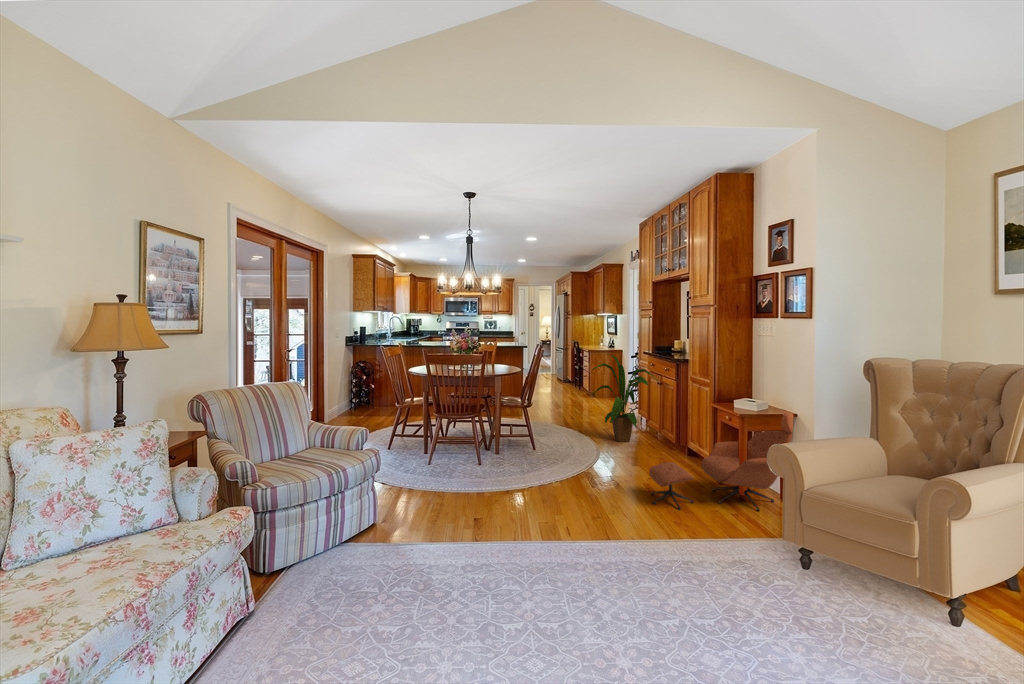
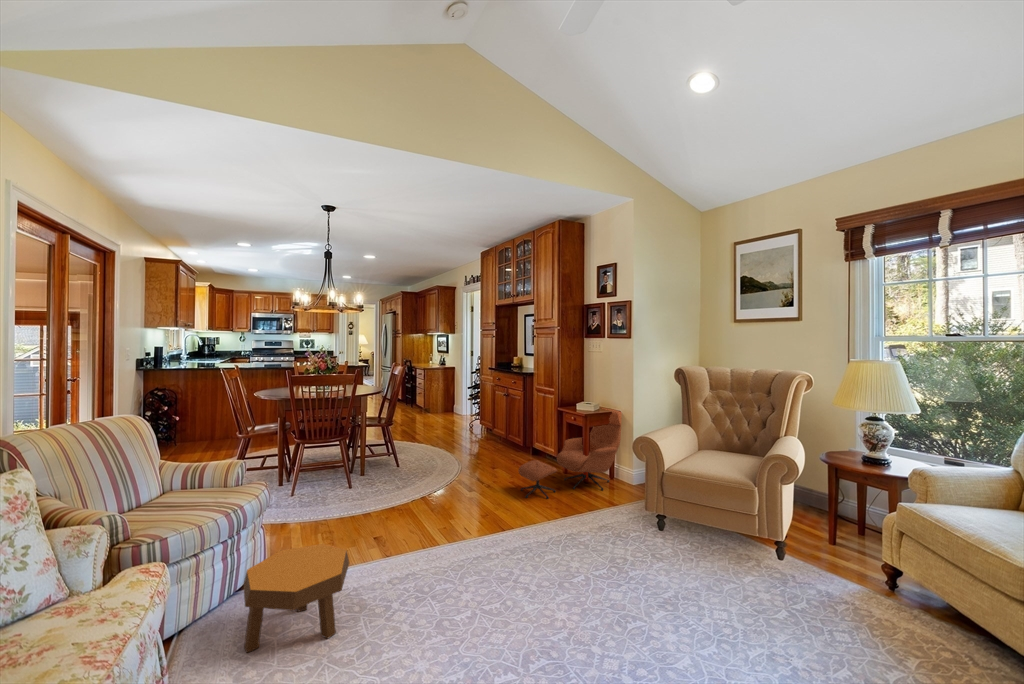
house plant: present [592,354,658,442] -> none [444,369,505,450]
footstool: none [318,515,419,607] -> present [244,544,349,653]

